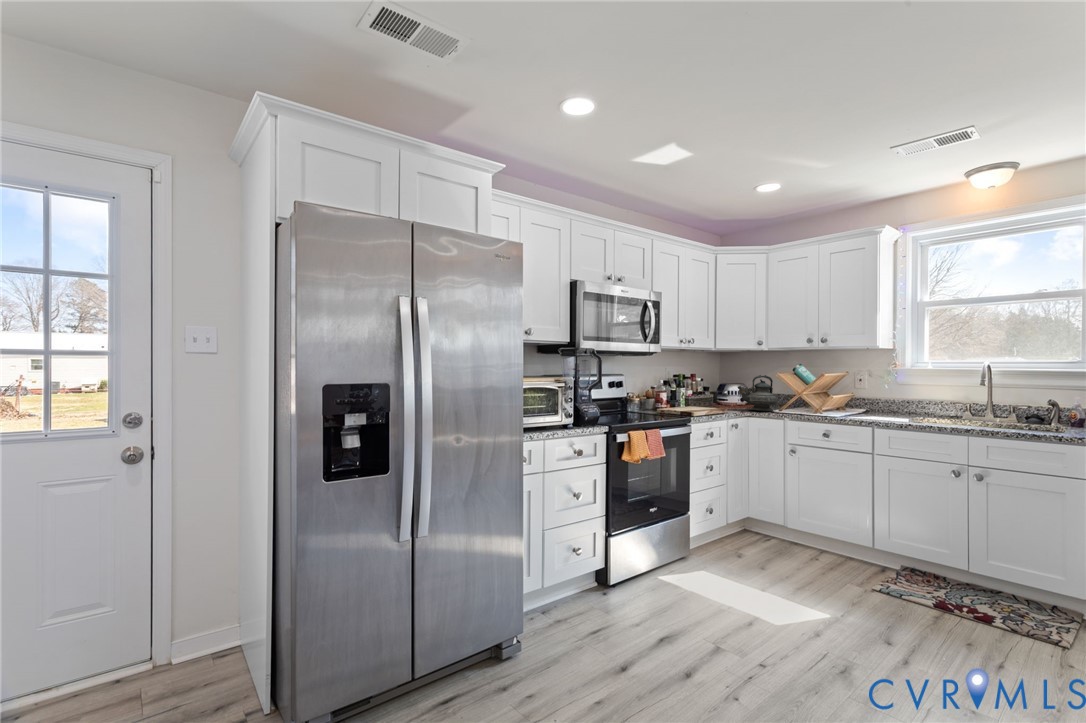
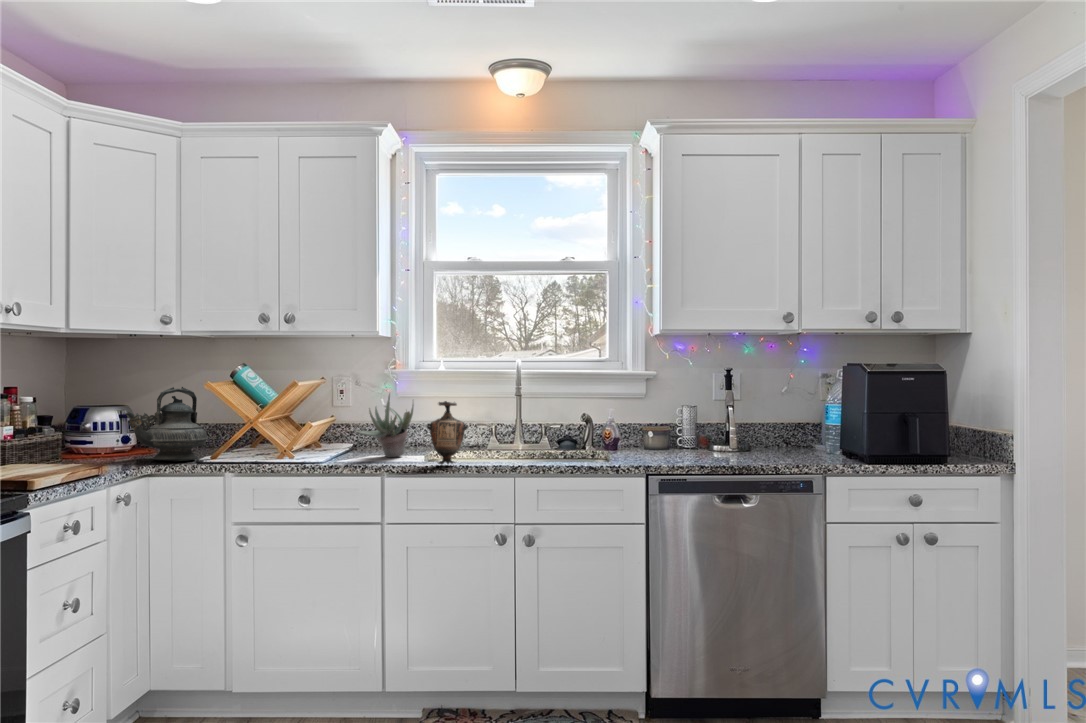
succulent plant: none [859,380,899,418] -> present [356,393,414,457]
vase: none [900,383,932,424] -> present [427,401,468,465]

